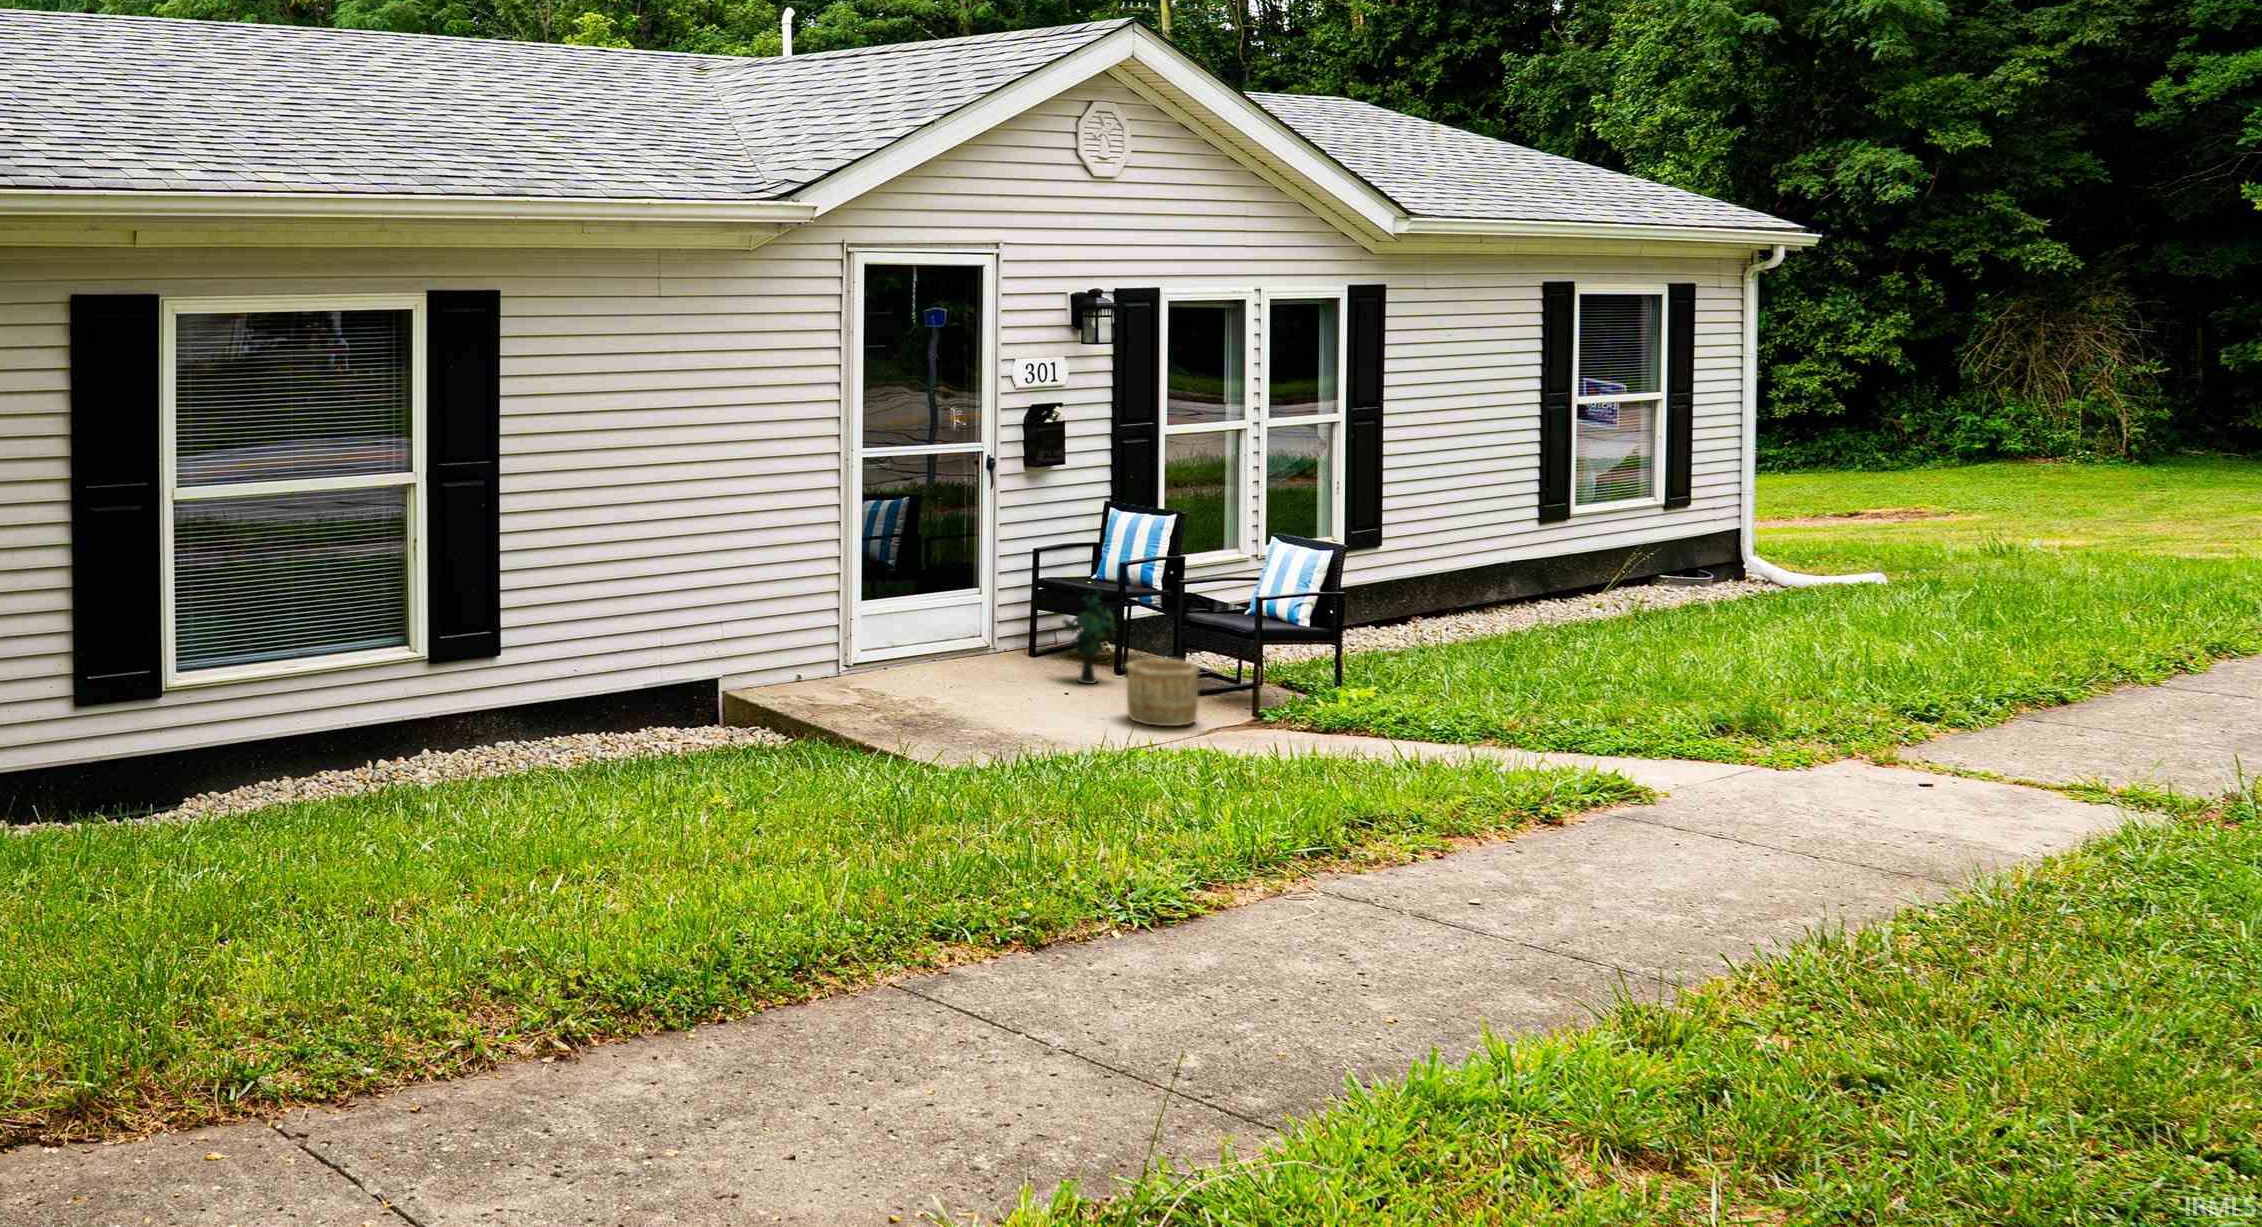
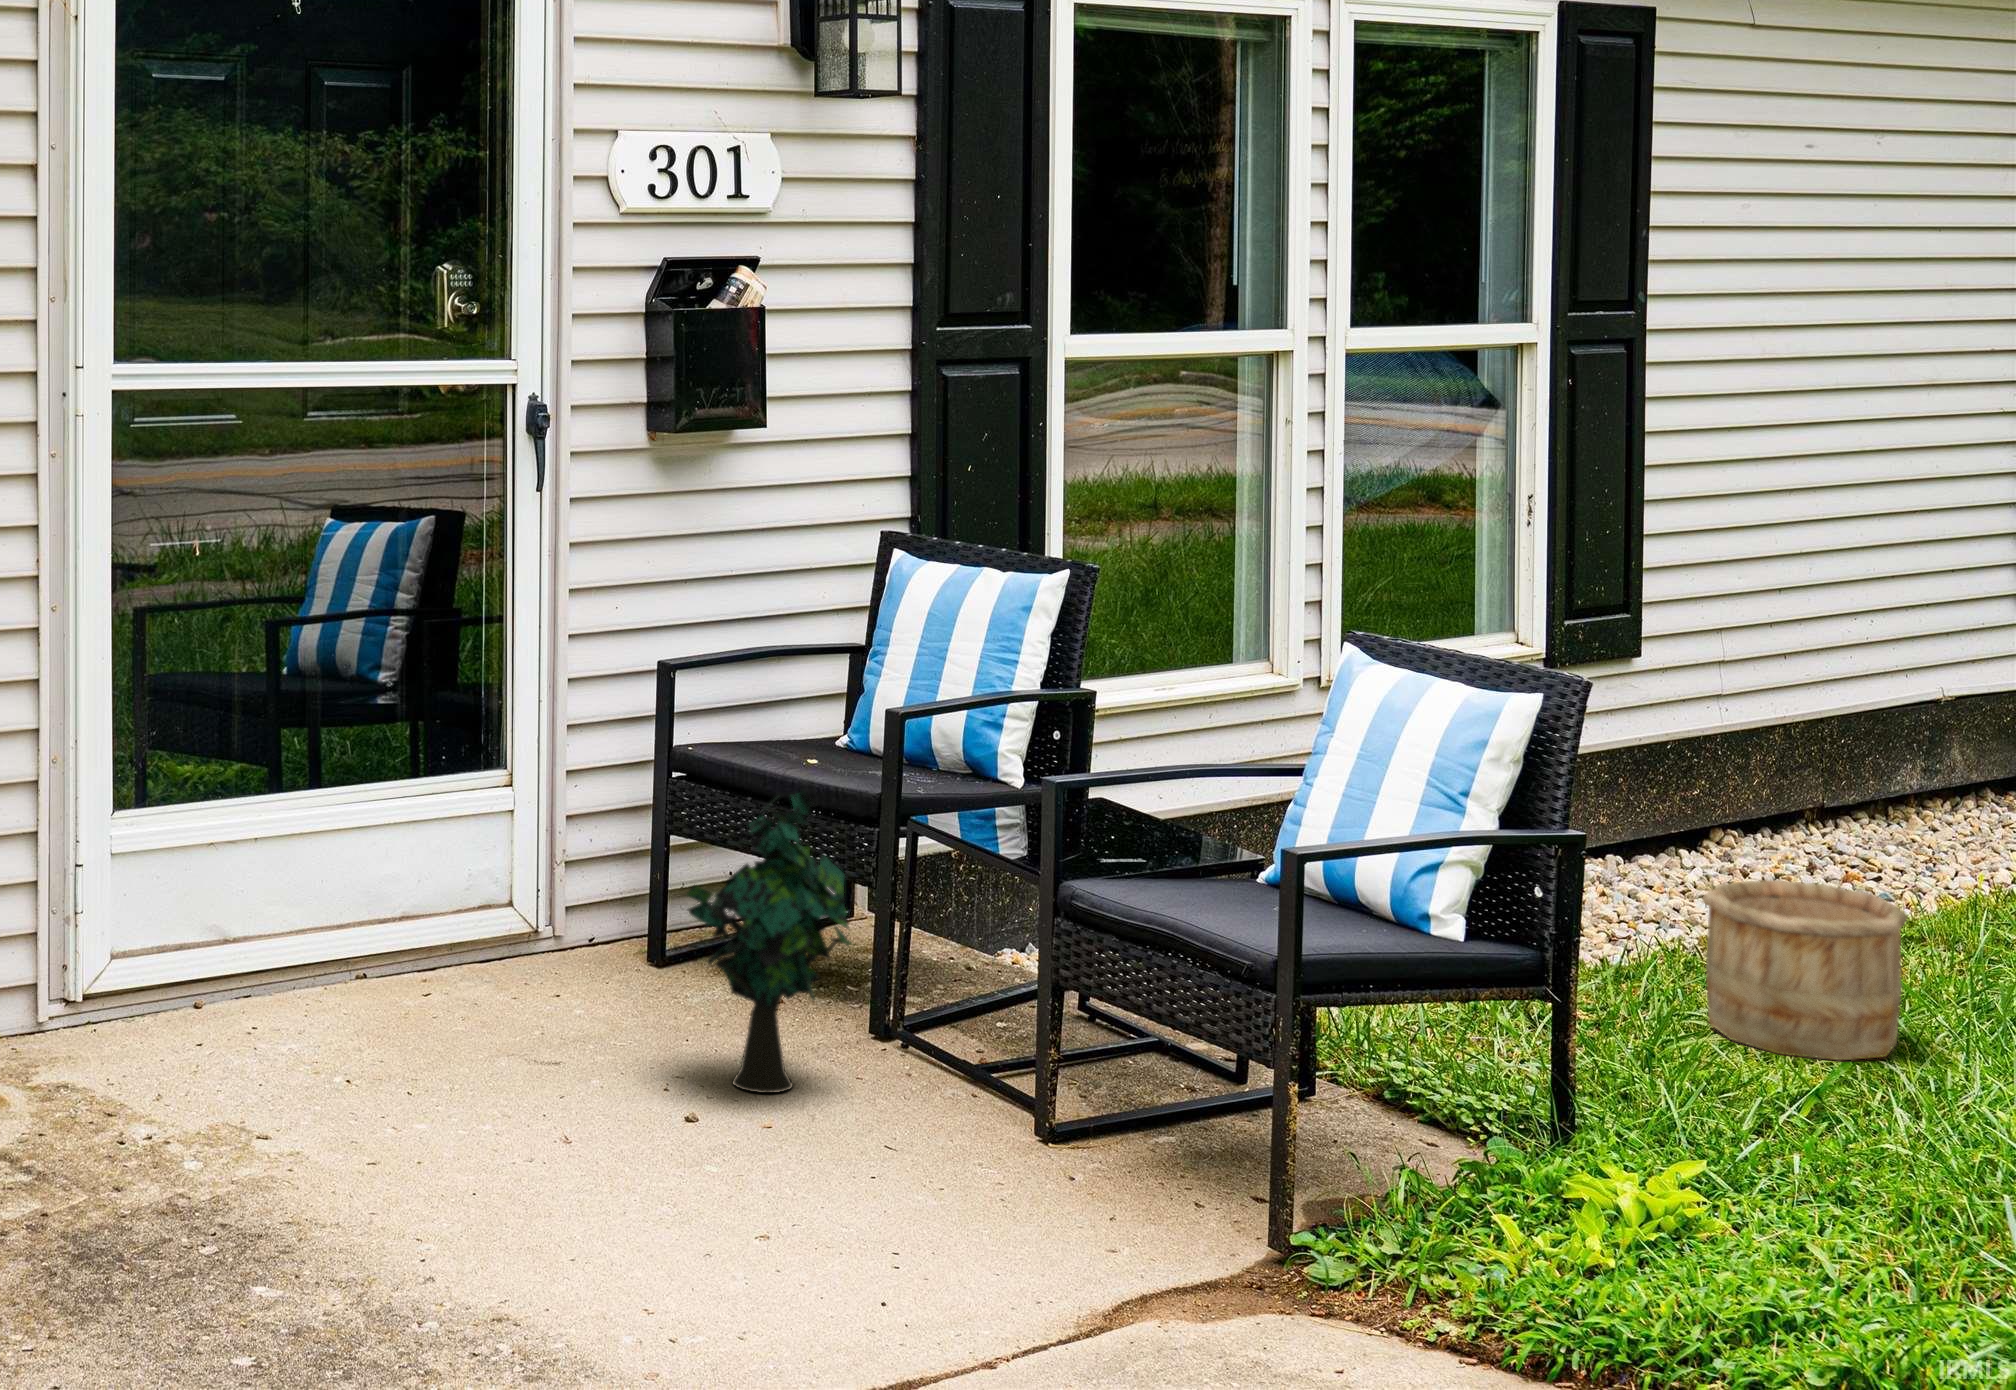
wooden bucket: present [1125,658,1199,726] -> present [1702,880,1908,1061]

